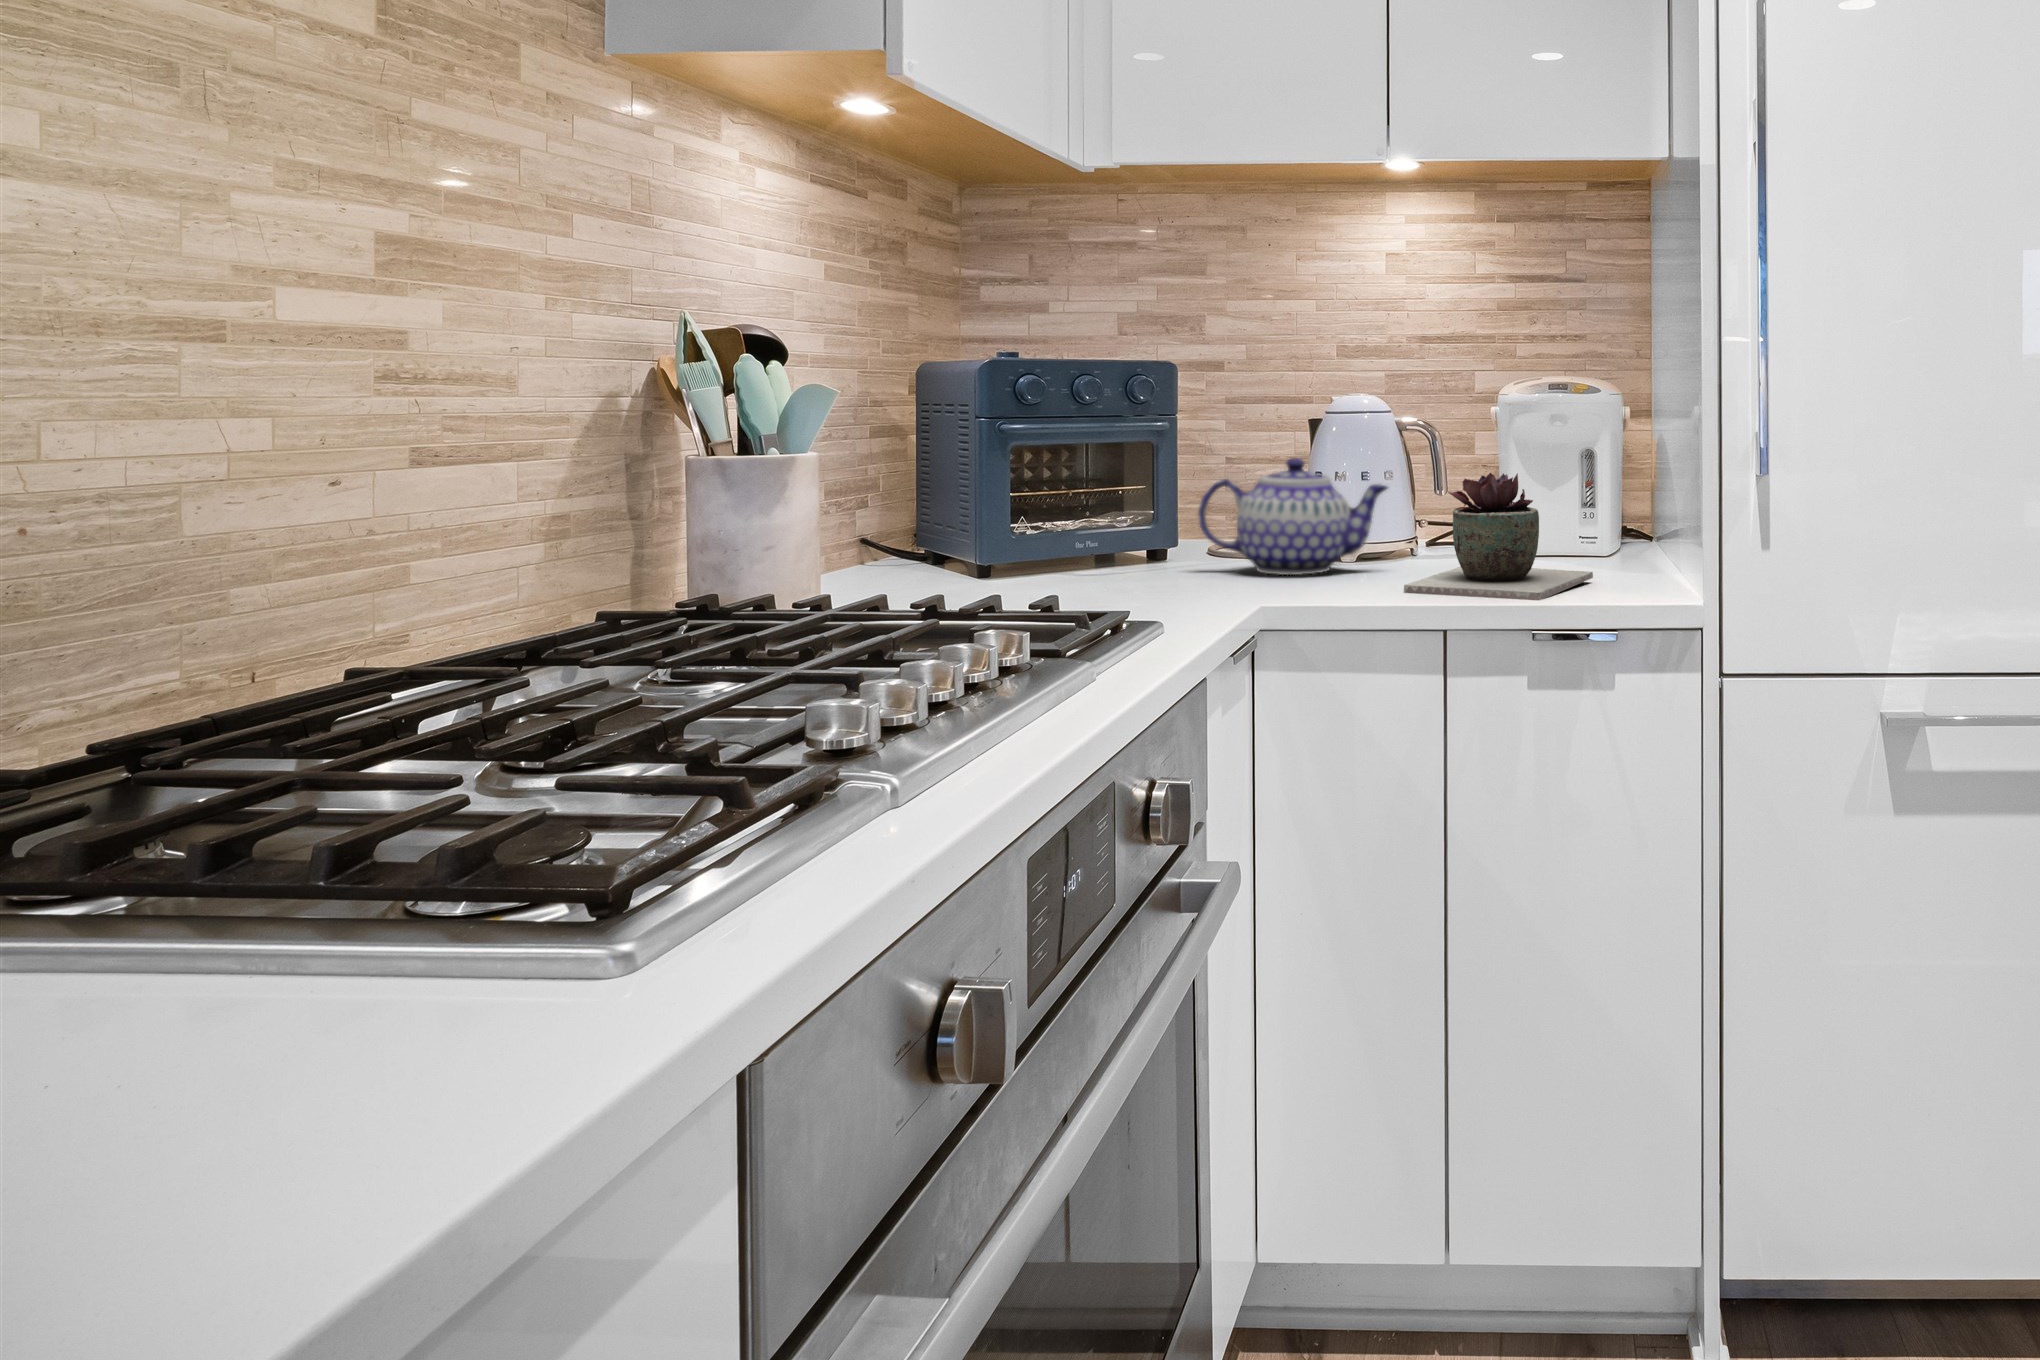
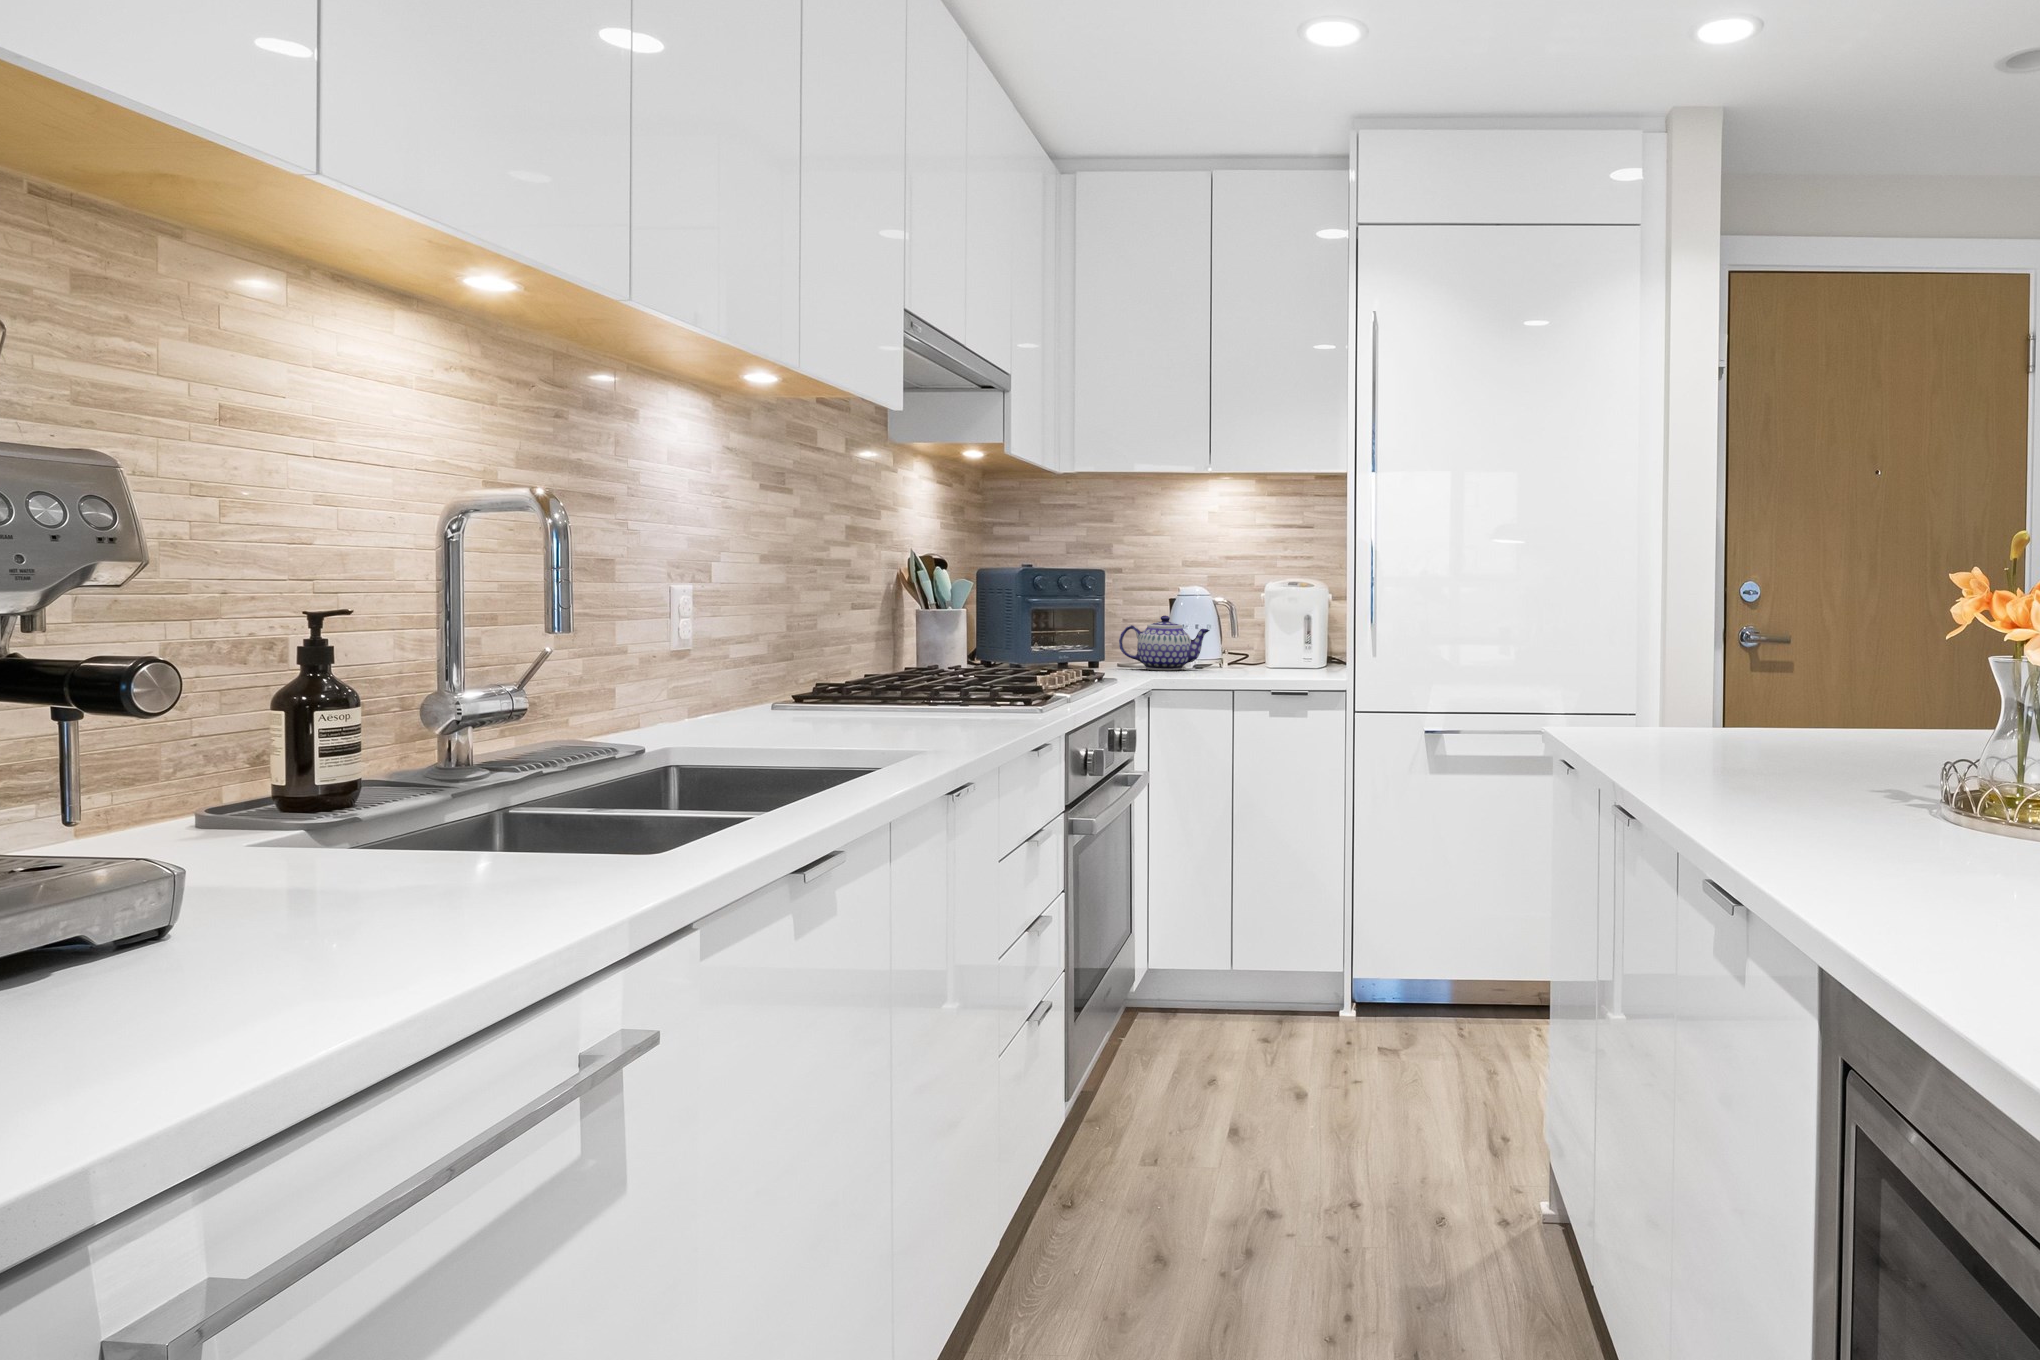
succulent plant: present [1404,473,1593,600] -> none [1216,621,1305,678]

